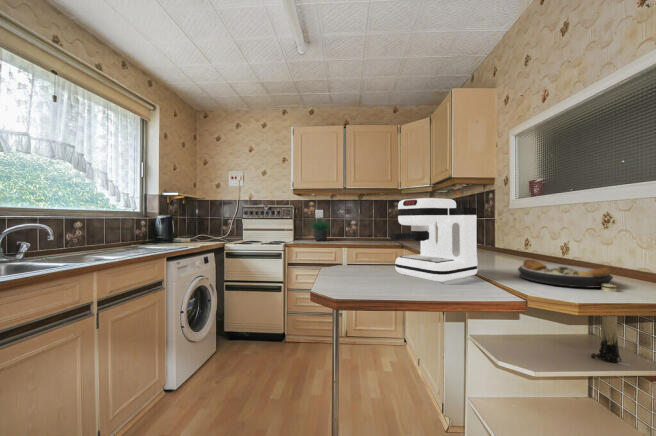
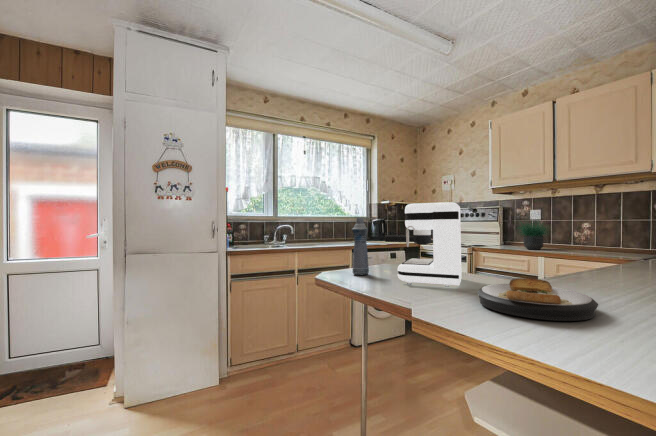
bottle: none [350,211,373,286] -> present [352,217,369,275]
candle: present [591,284,621,363] -> none [504,311,529,420]

